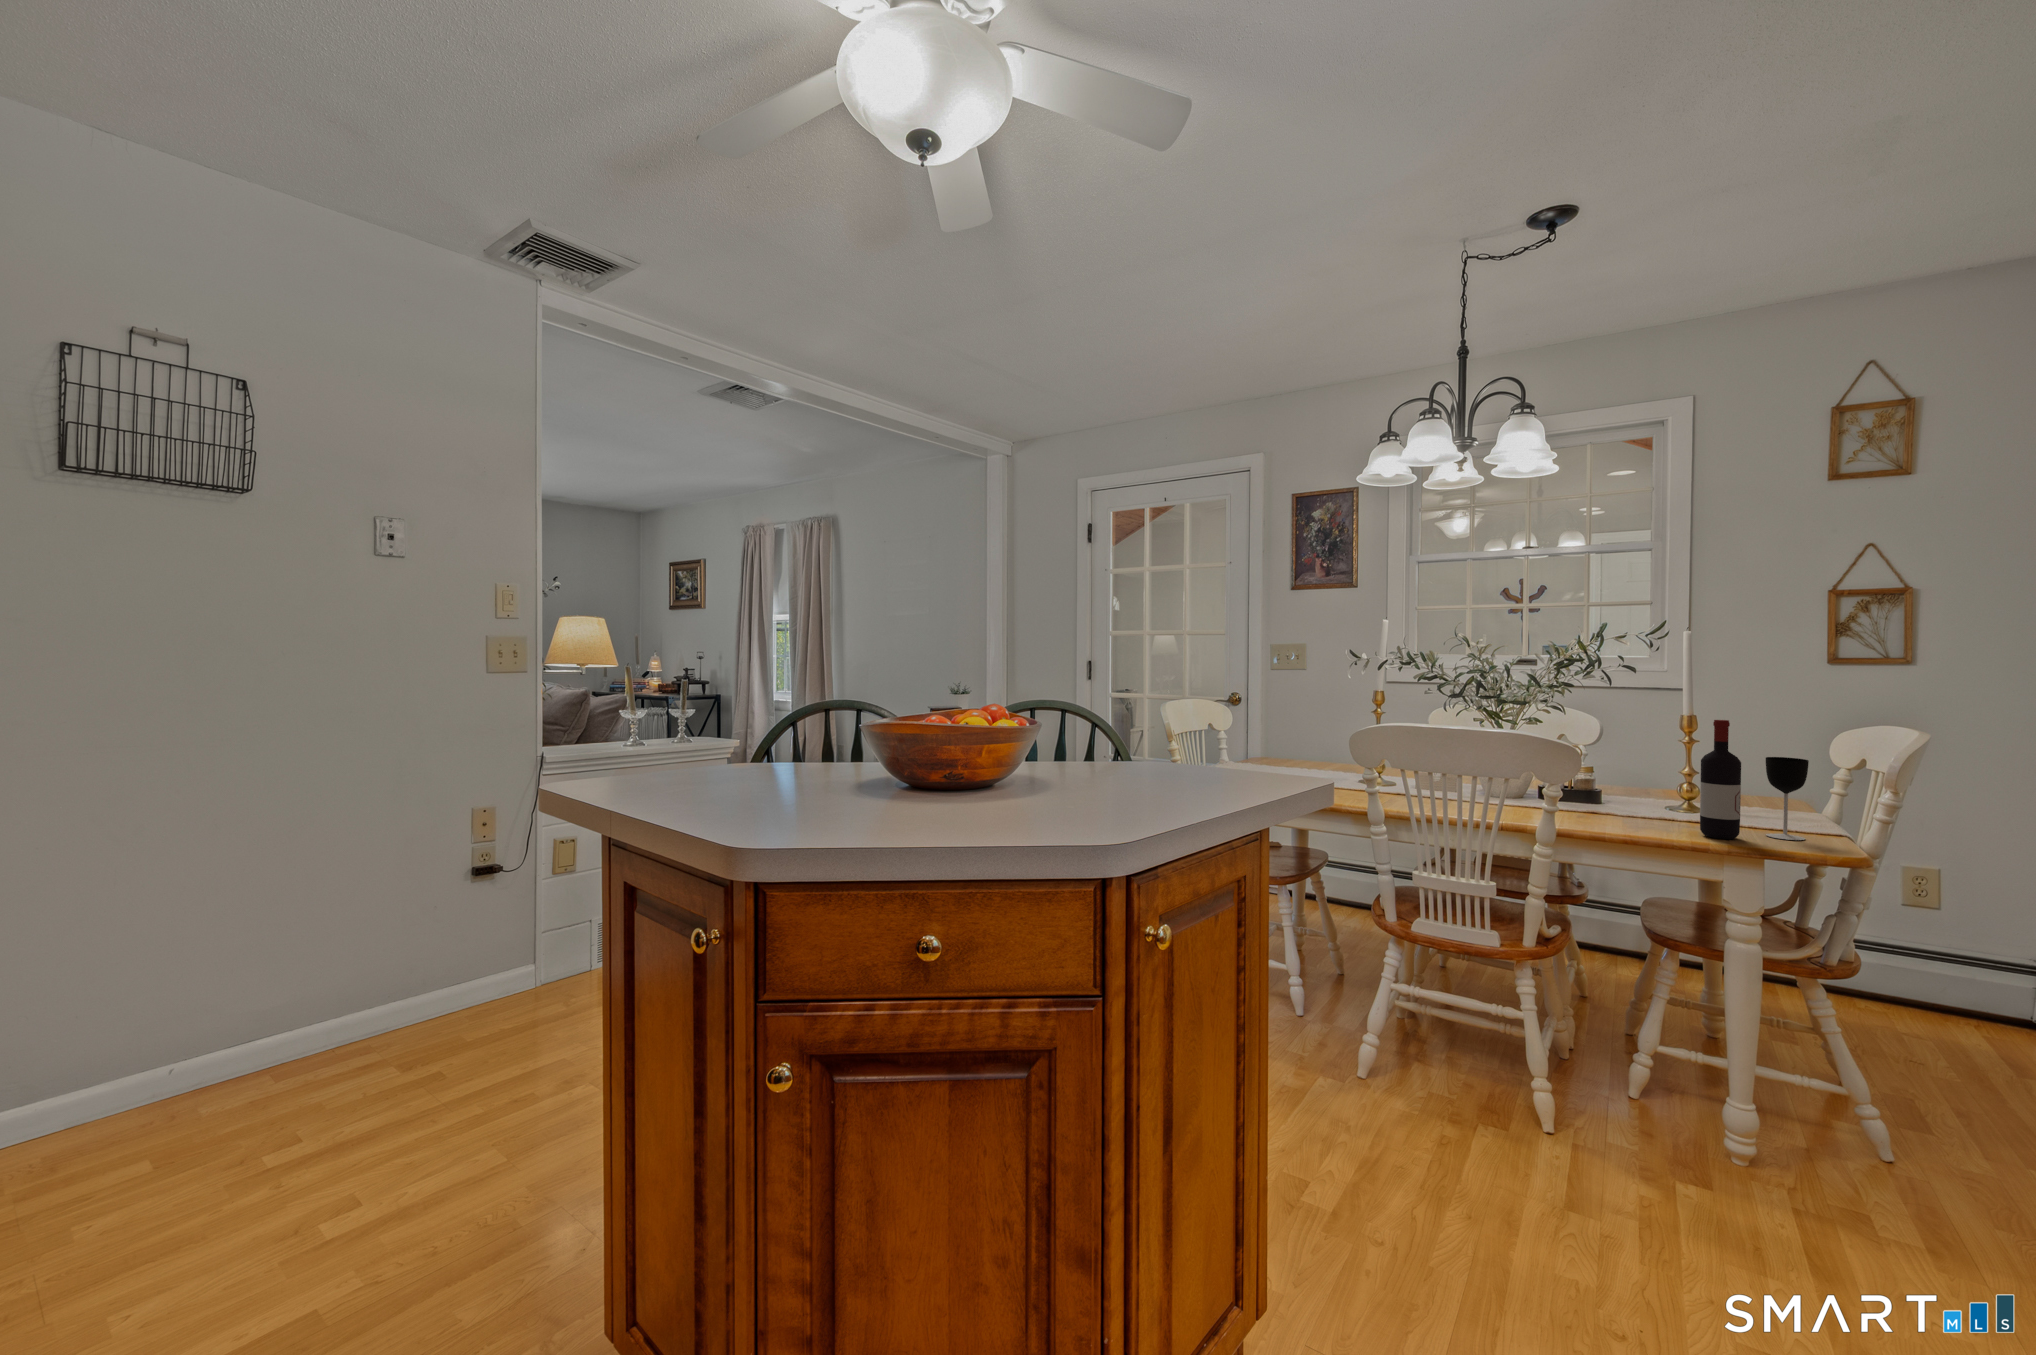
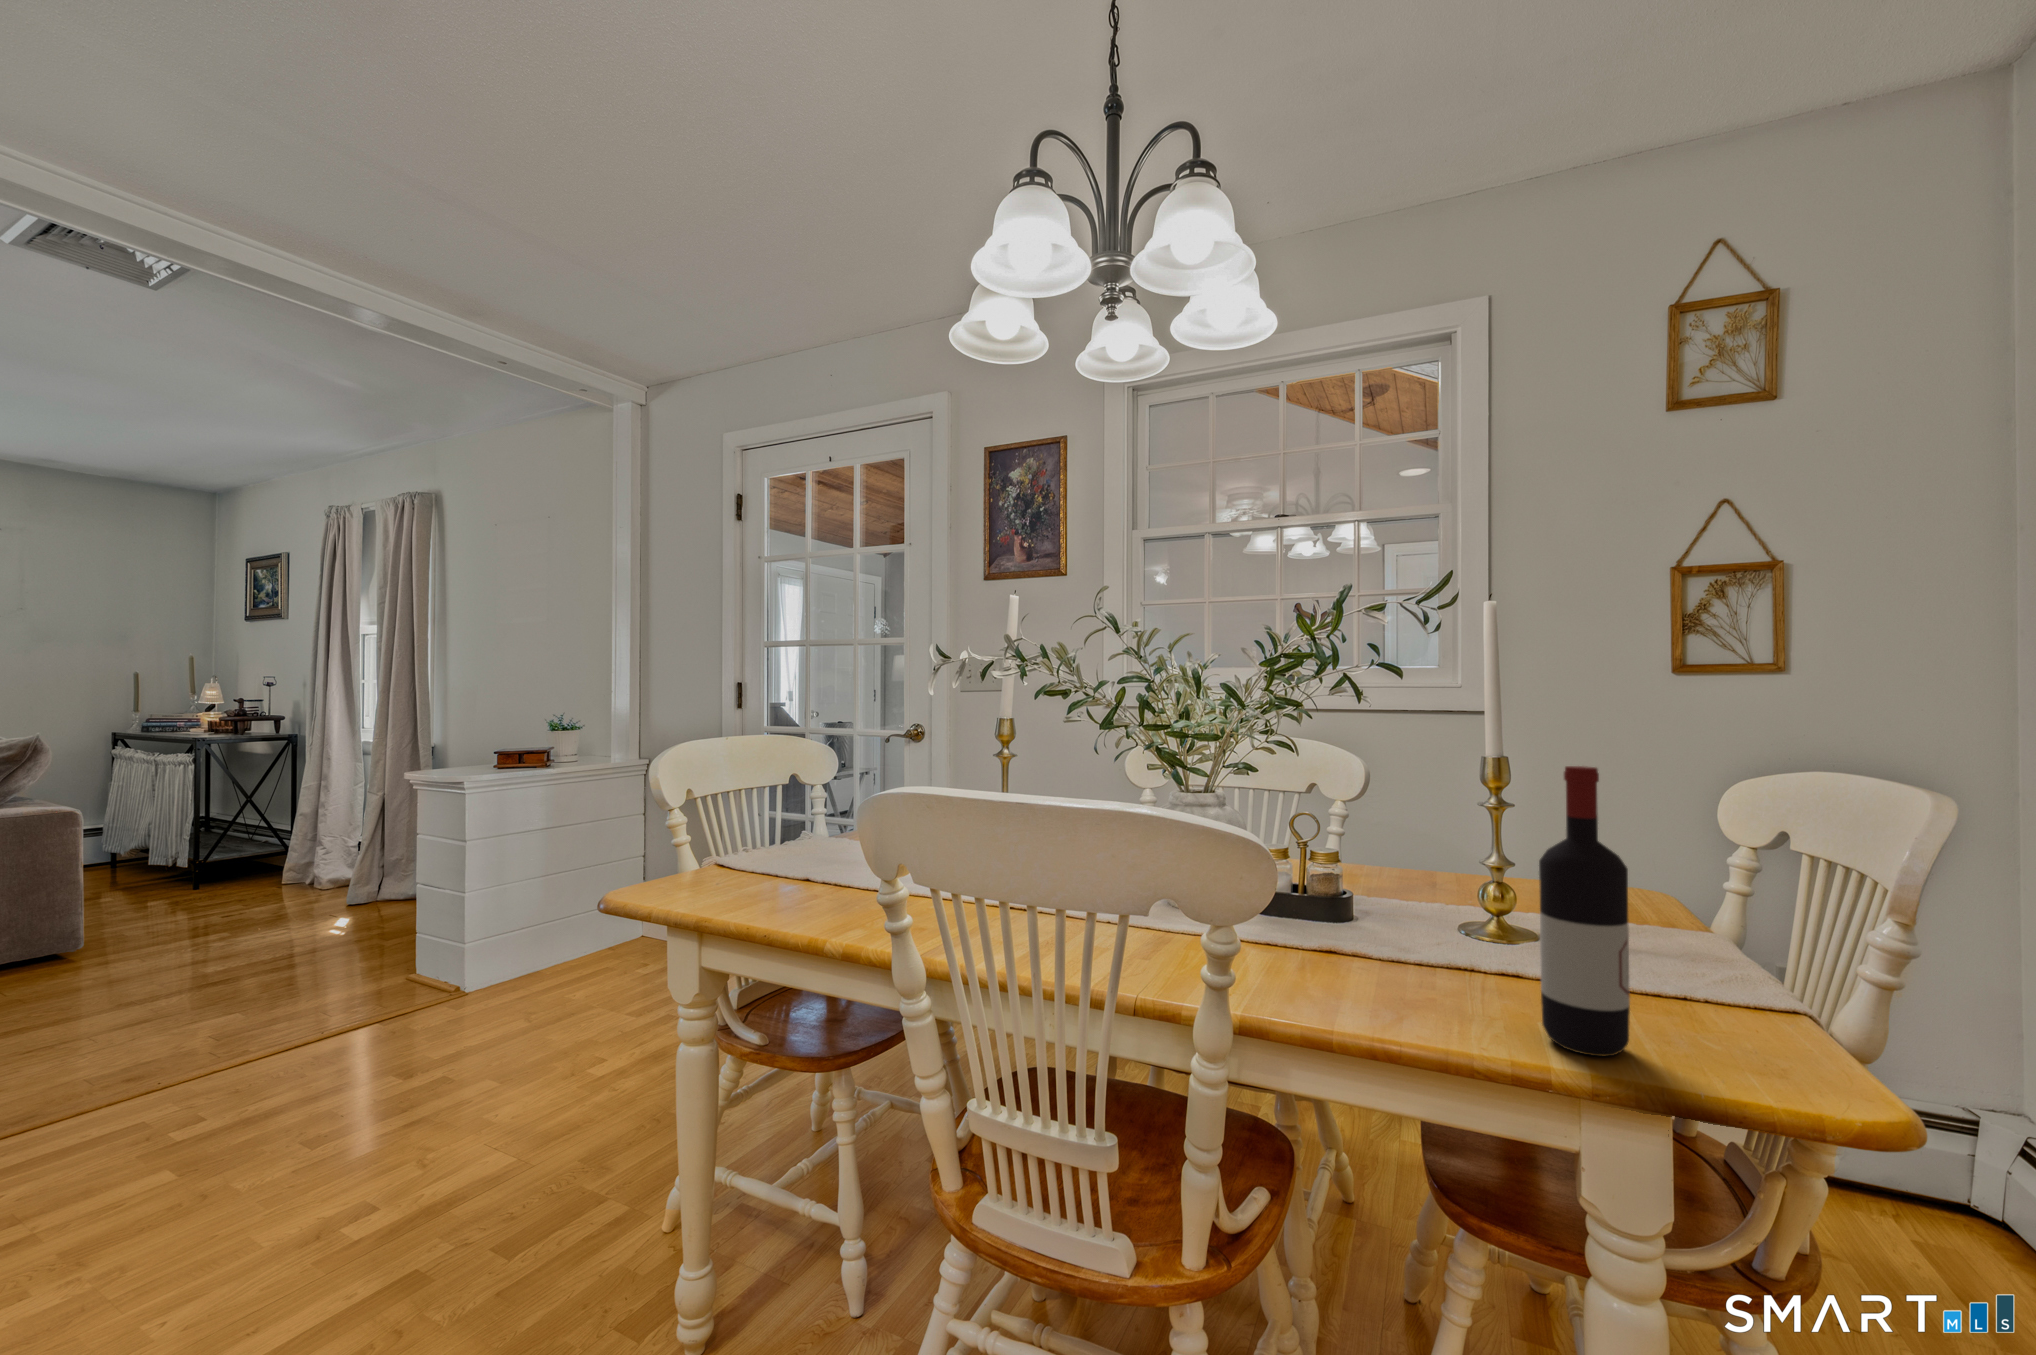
wine glass: present [1766,757,1809,840] -> none [1669,848,1766,1052]

